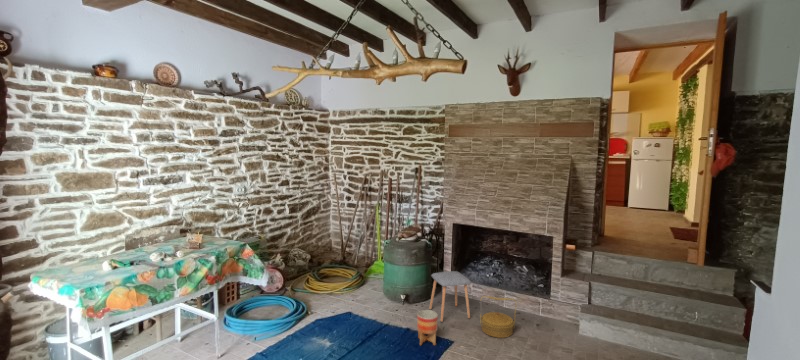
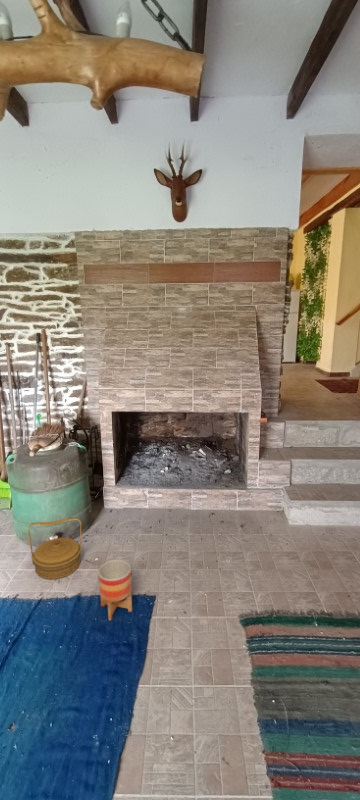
stool: present [429,271,471,322] -> none [97,482,160,563]
basket: present [480,296,515,338] -> present [28,517,82,579]

